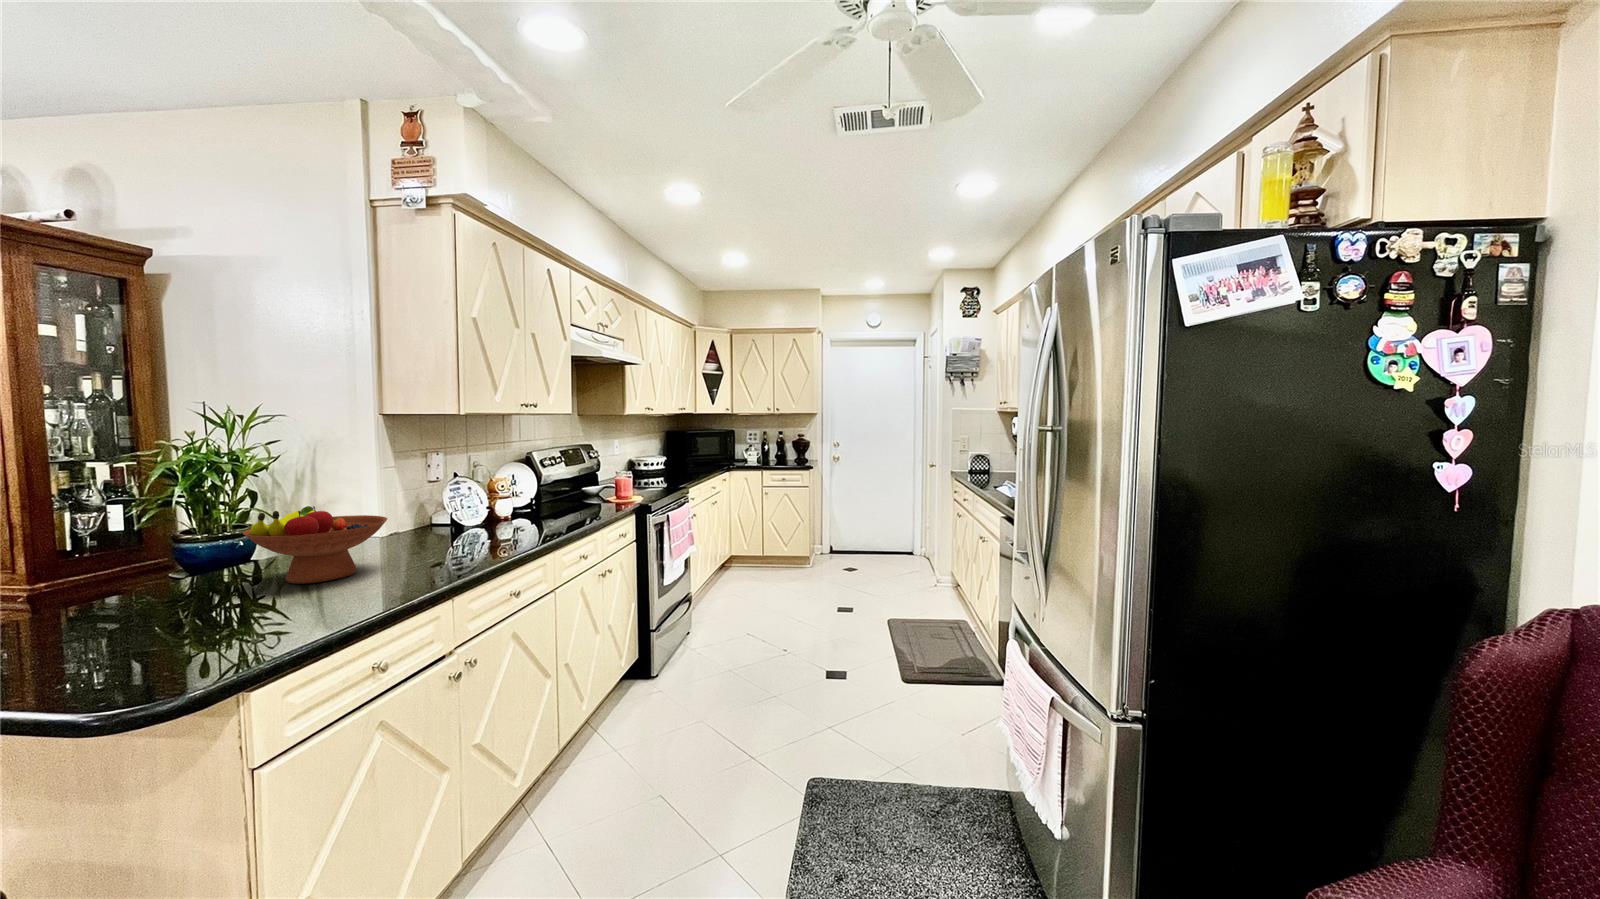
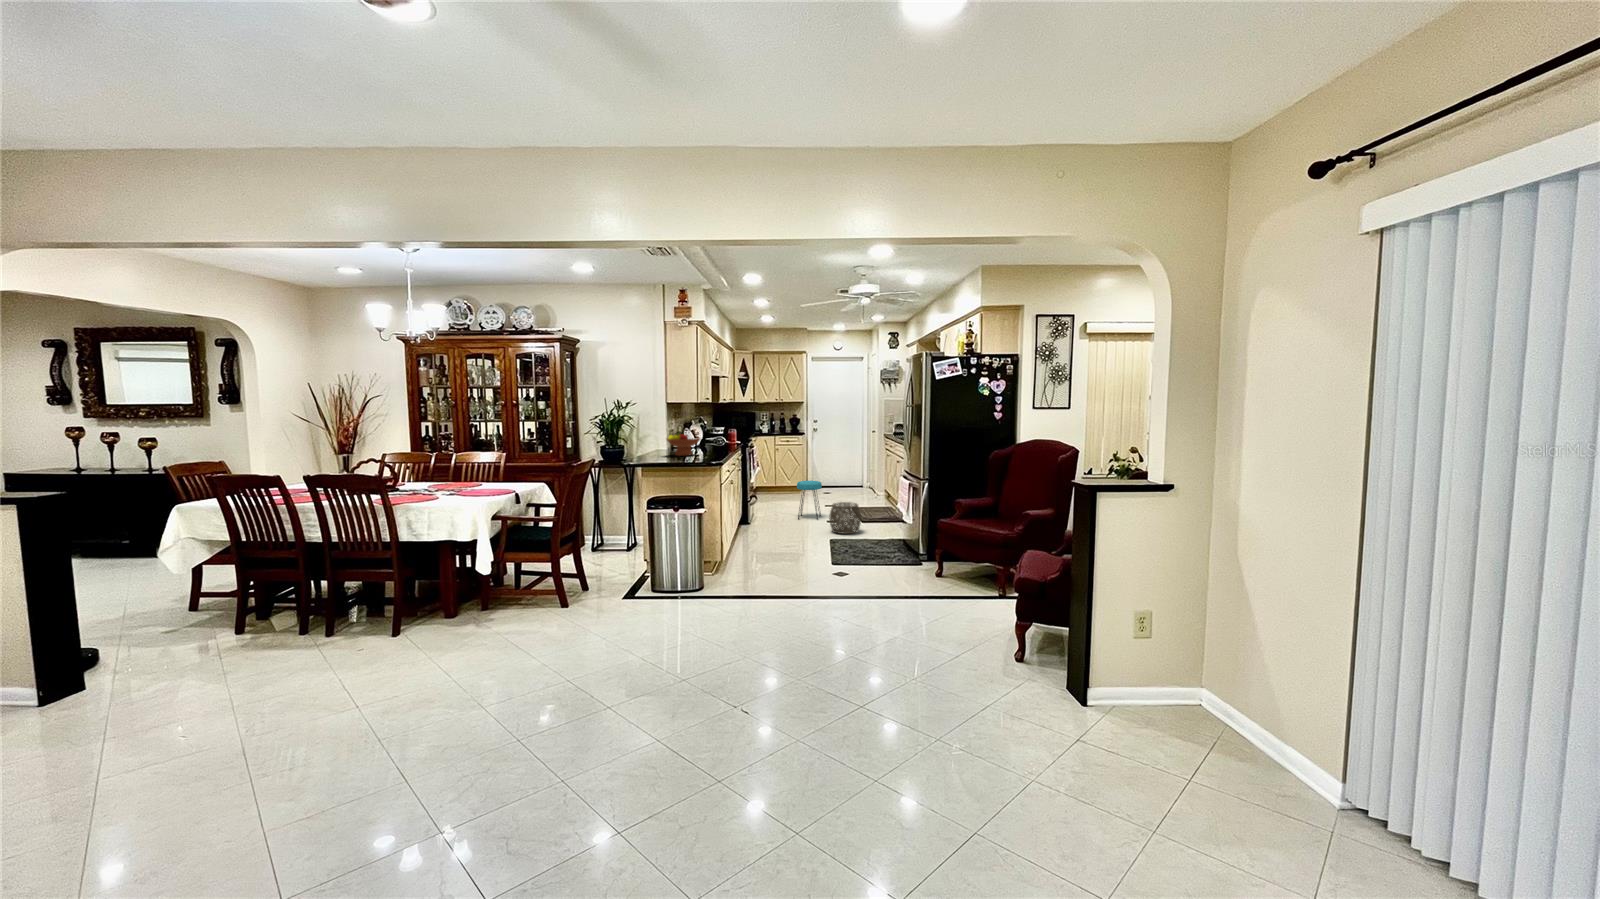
stool: none [764,575,818,665] -> present [797,481,822,519]
woven basket: none [813,655,895,752] -> present [829,502,861,534]

